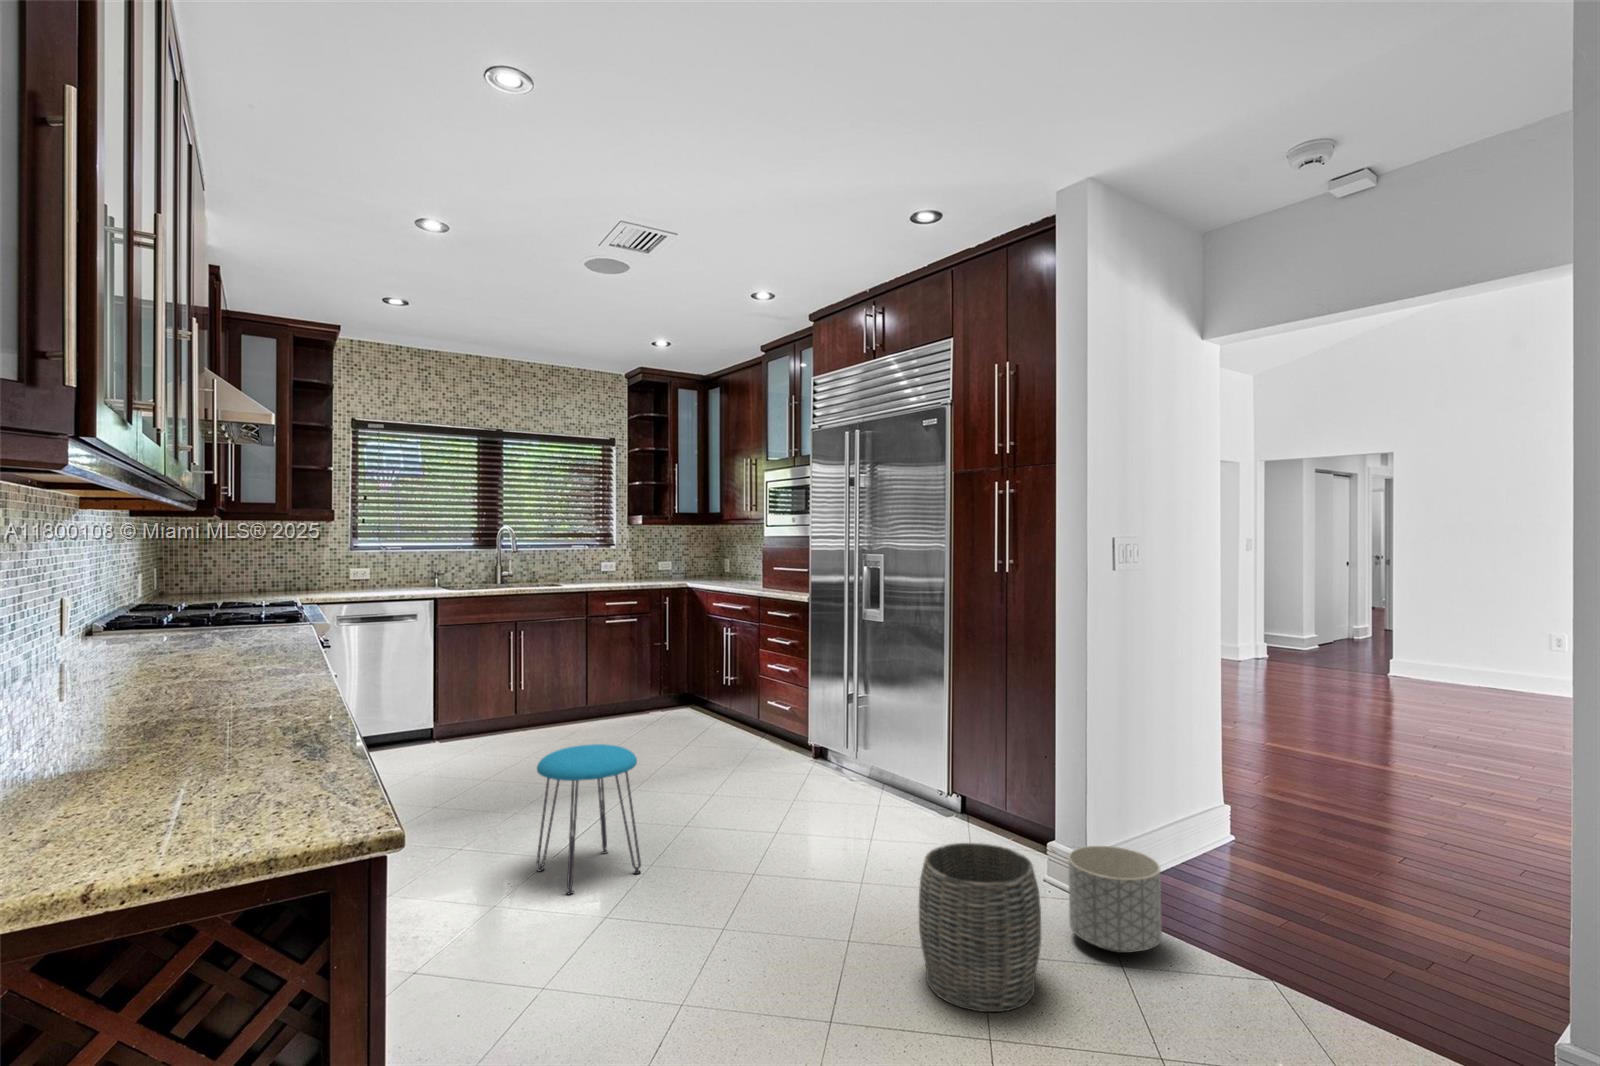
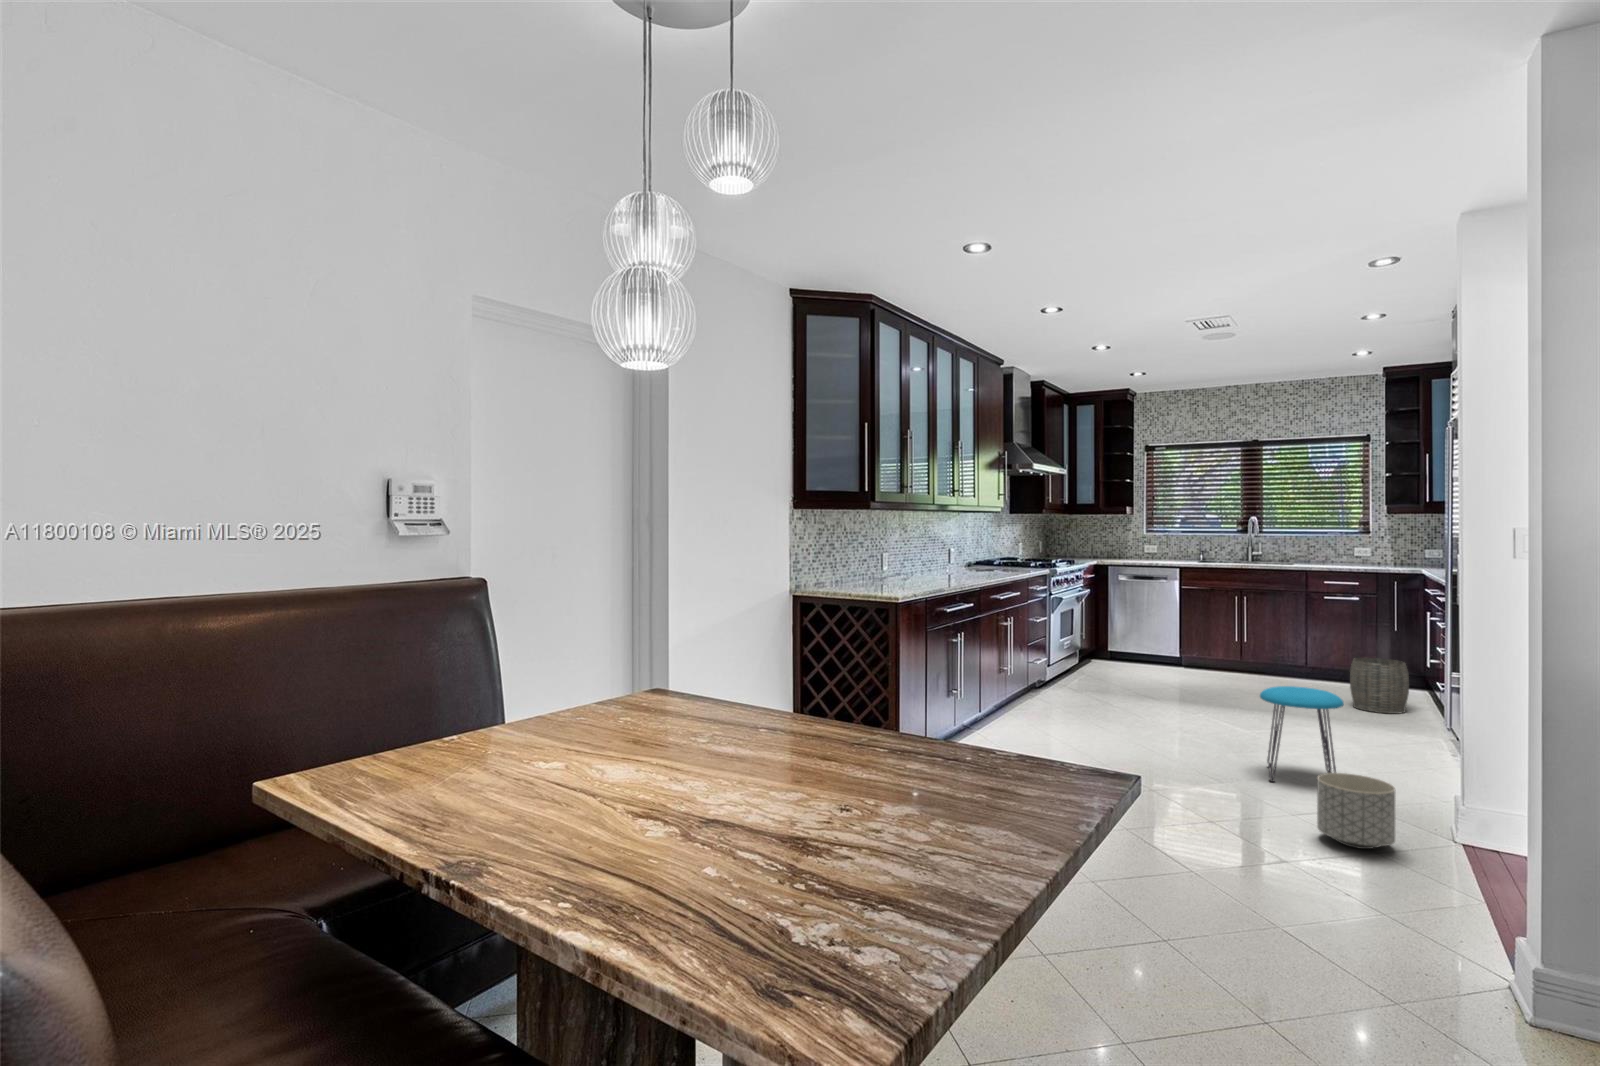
stool: present [536,744,641,894] -> present [1260,686,1344,782]
woven basket: present [919,843,1041,1012] -> present [1350,658,1409,714]

